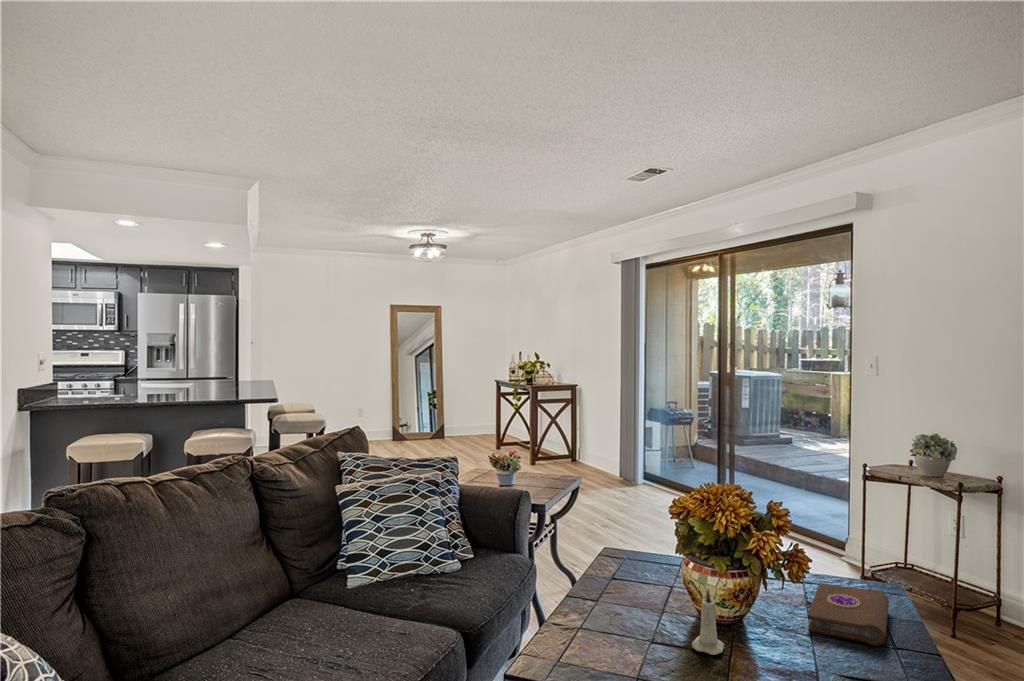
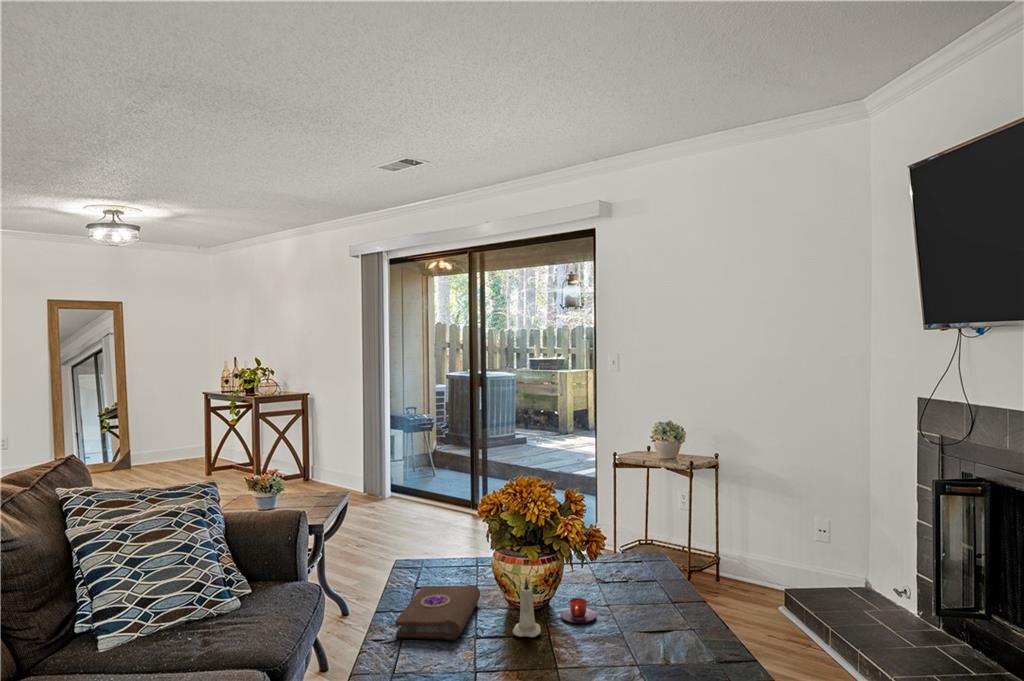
book: present [808,583,889,646] -> present [395,585,480,641]
teacup: none [751,621,794,651] -> present [561,598,596,623]

